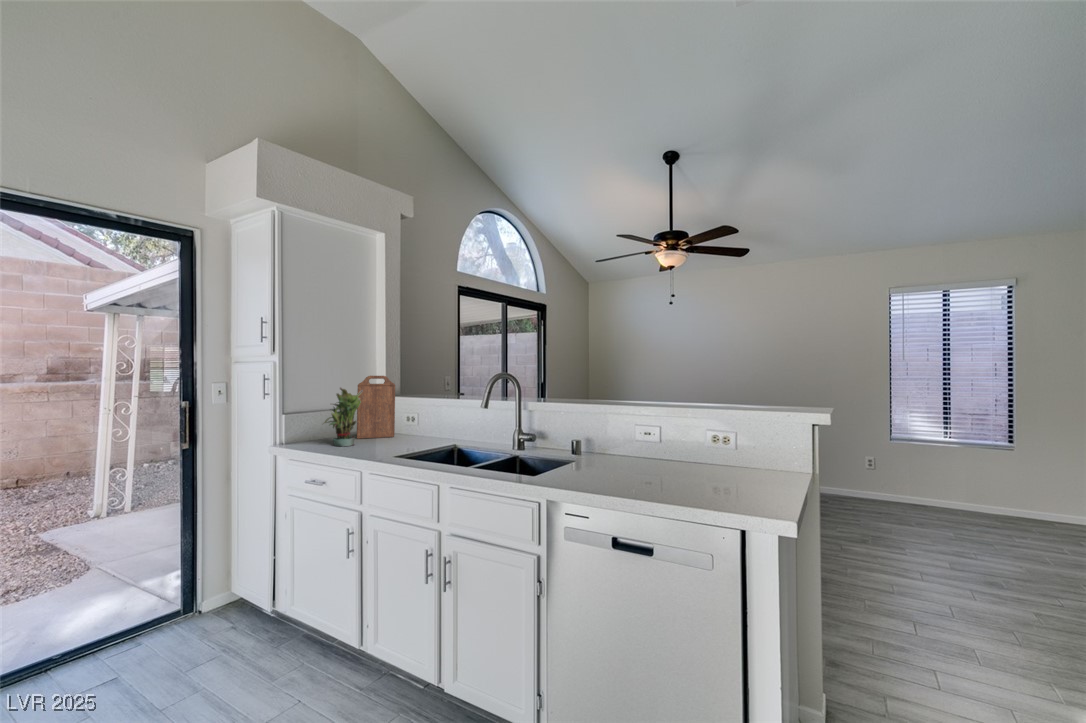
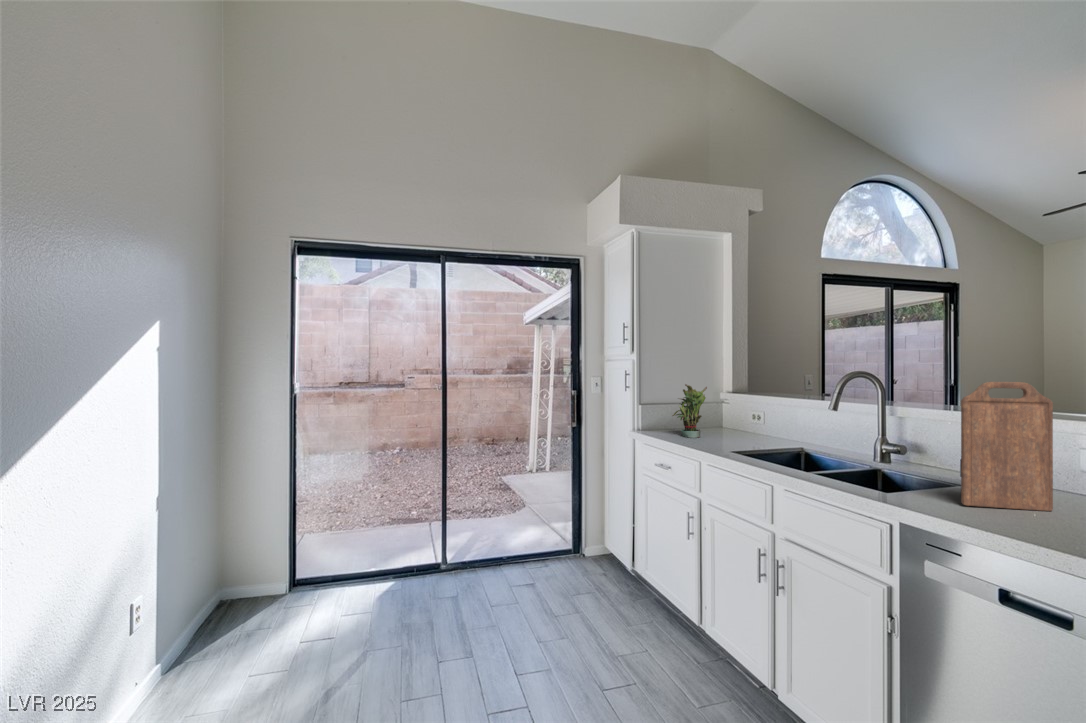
cutting board: present [357,376,395,439] -> present [961,382,1053,511]

